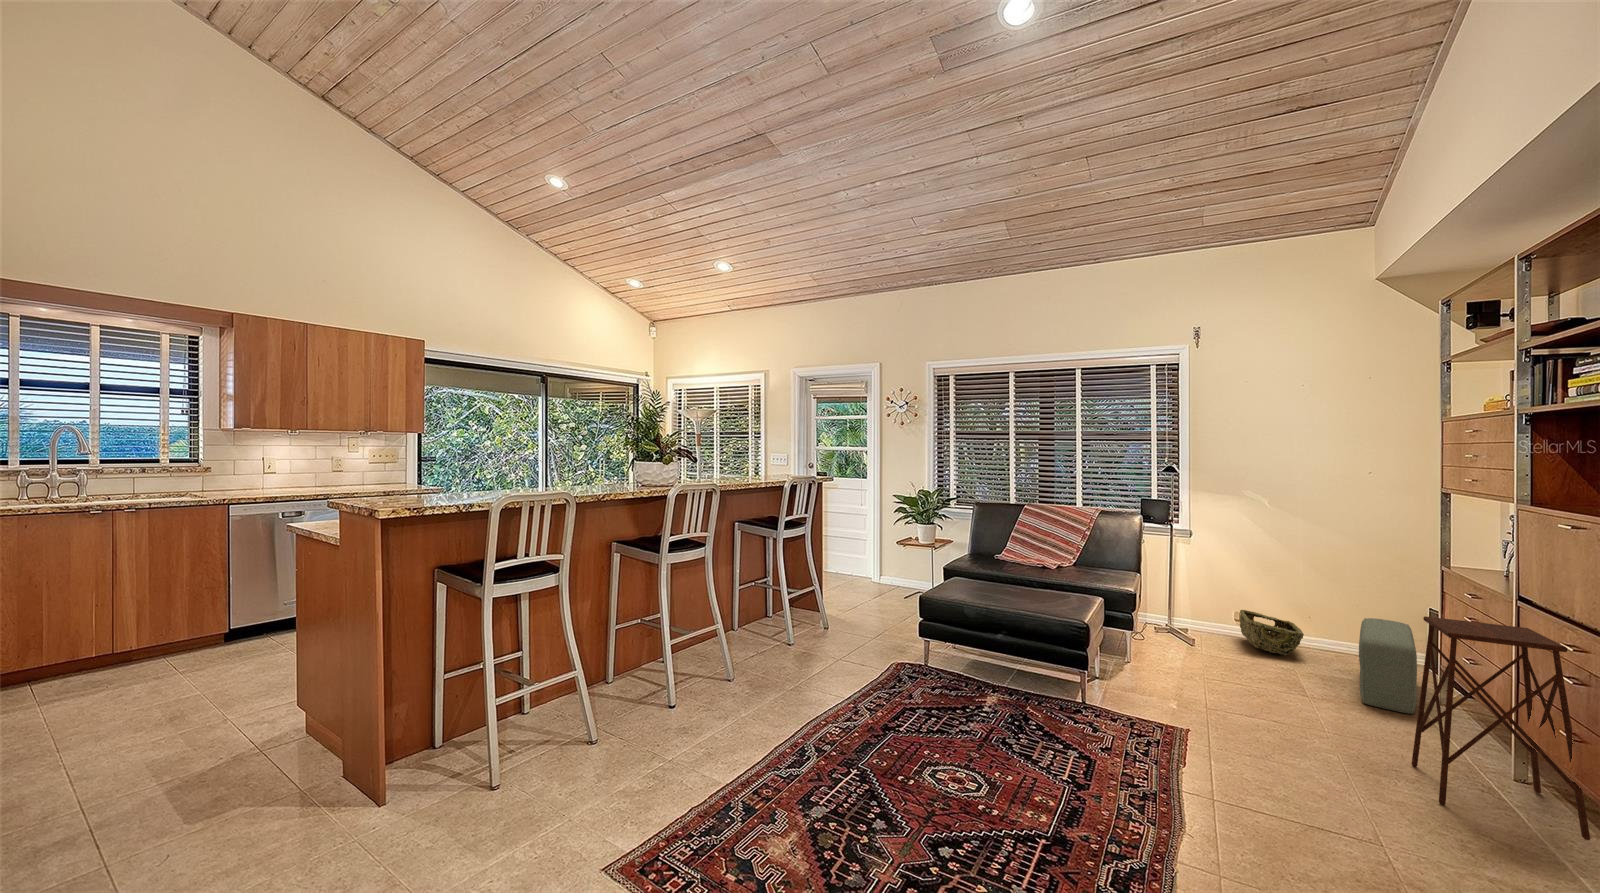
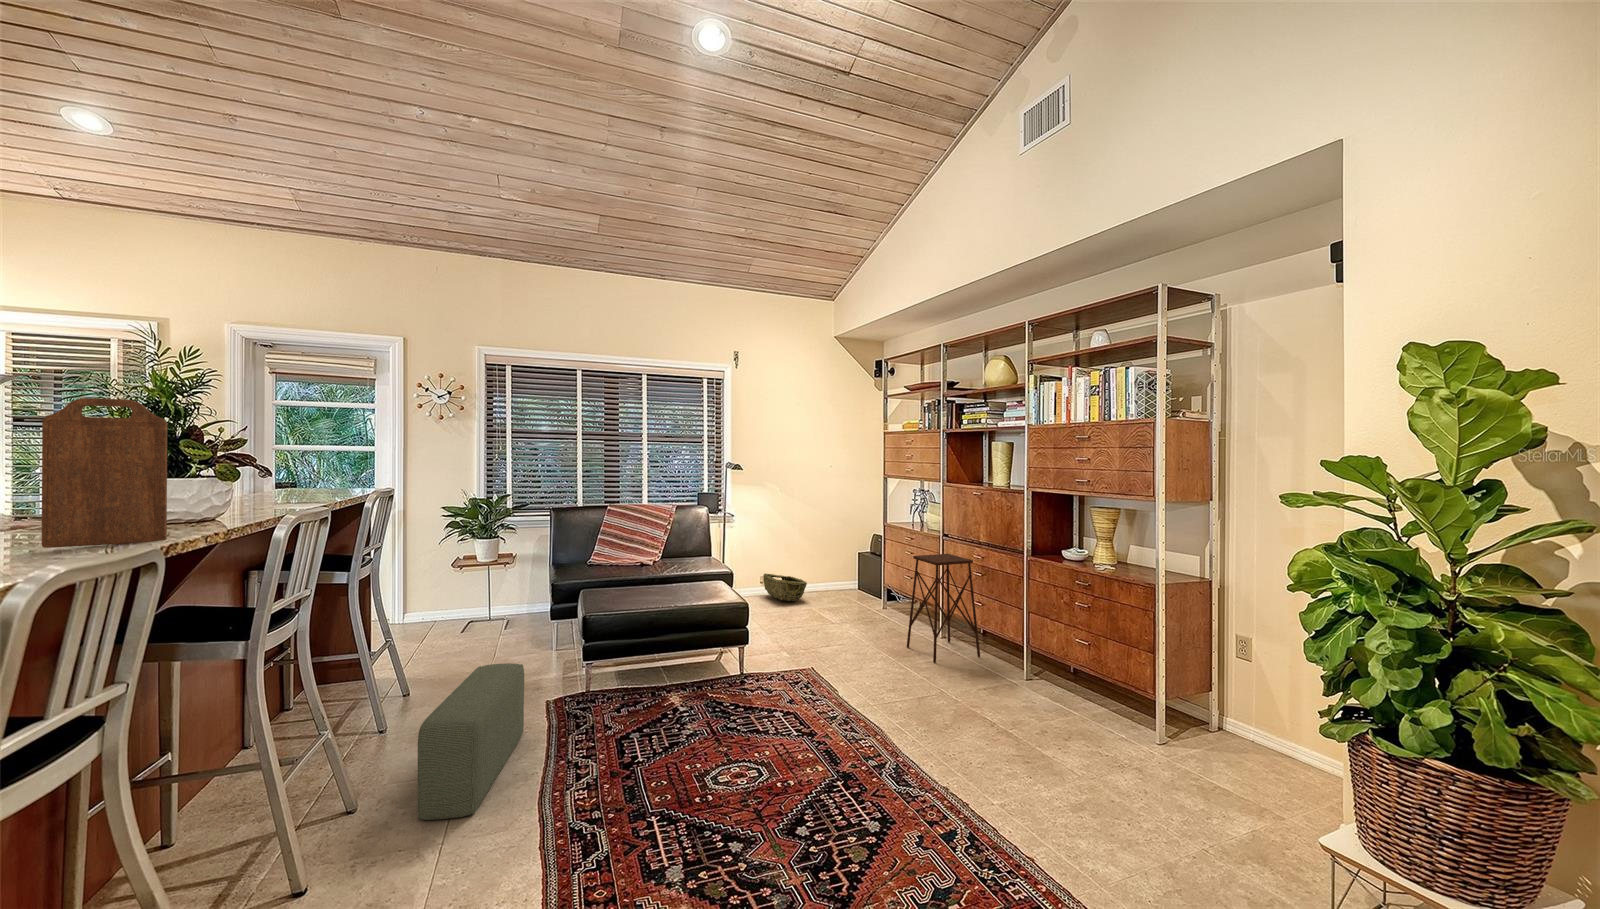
cutting board: none [587,416,622,489] -> present [42,398,167,548]
pouf: present [1359,618,1417,714] -> present [418,663,524,820]

